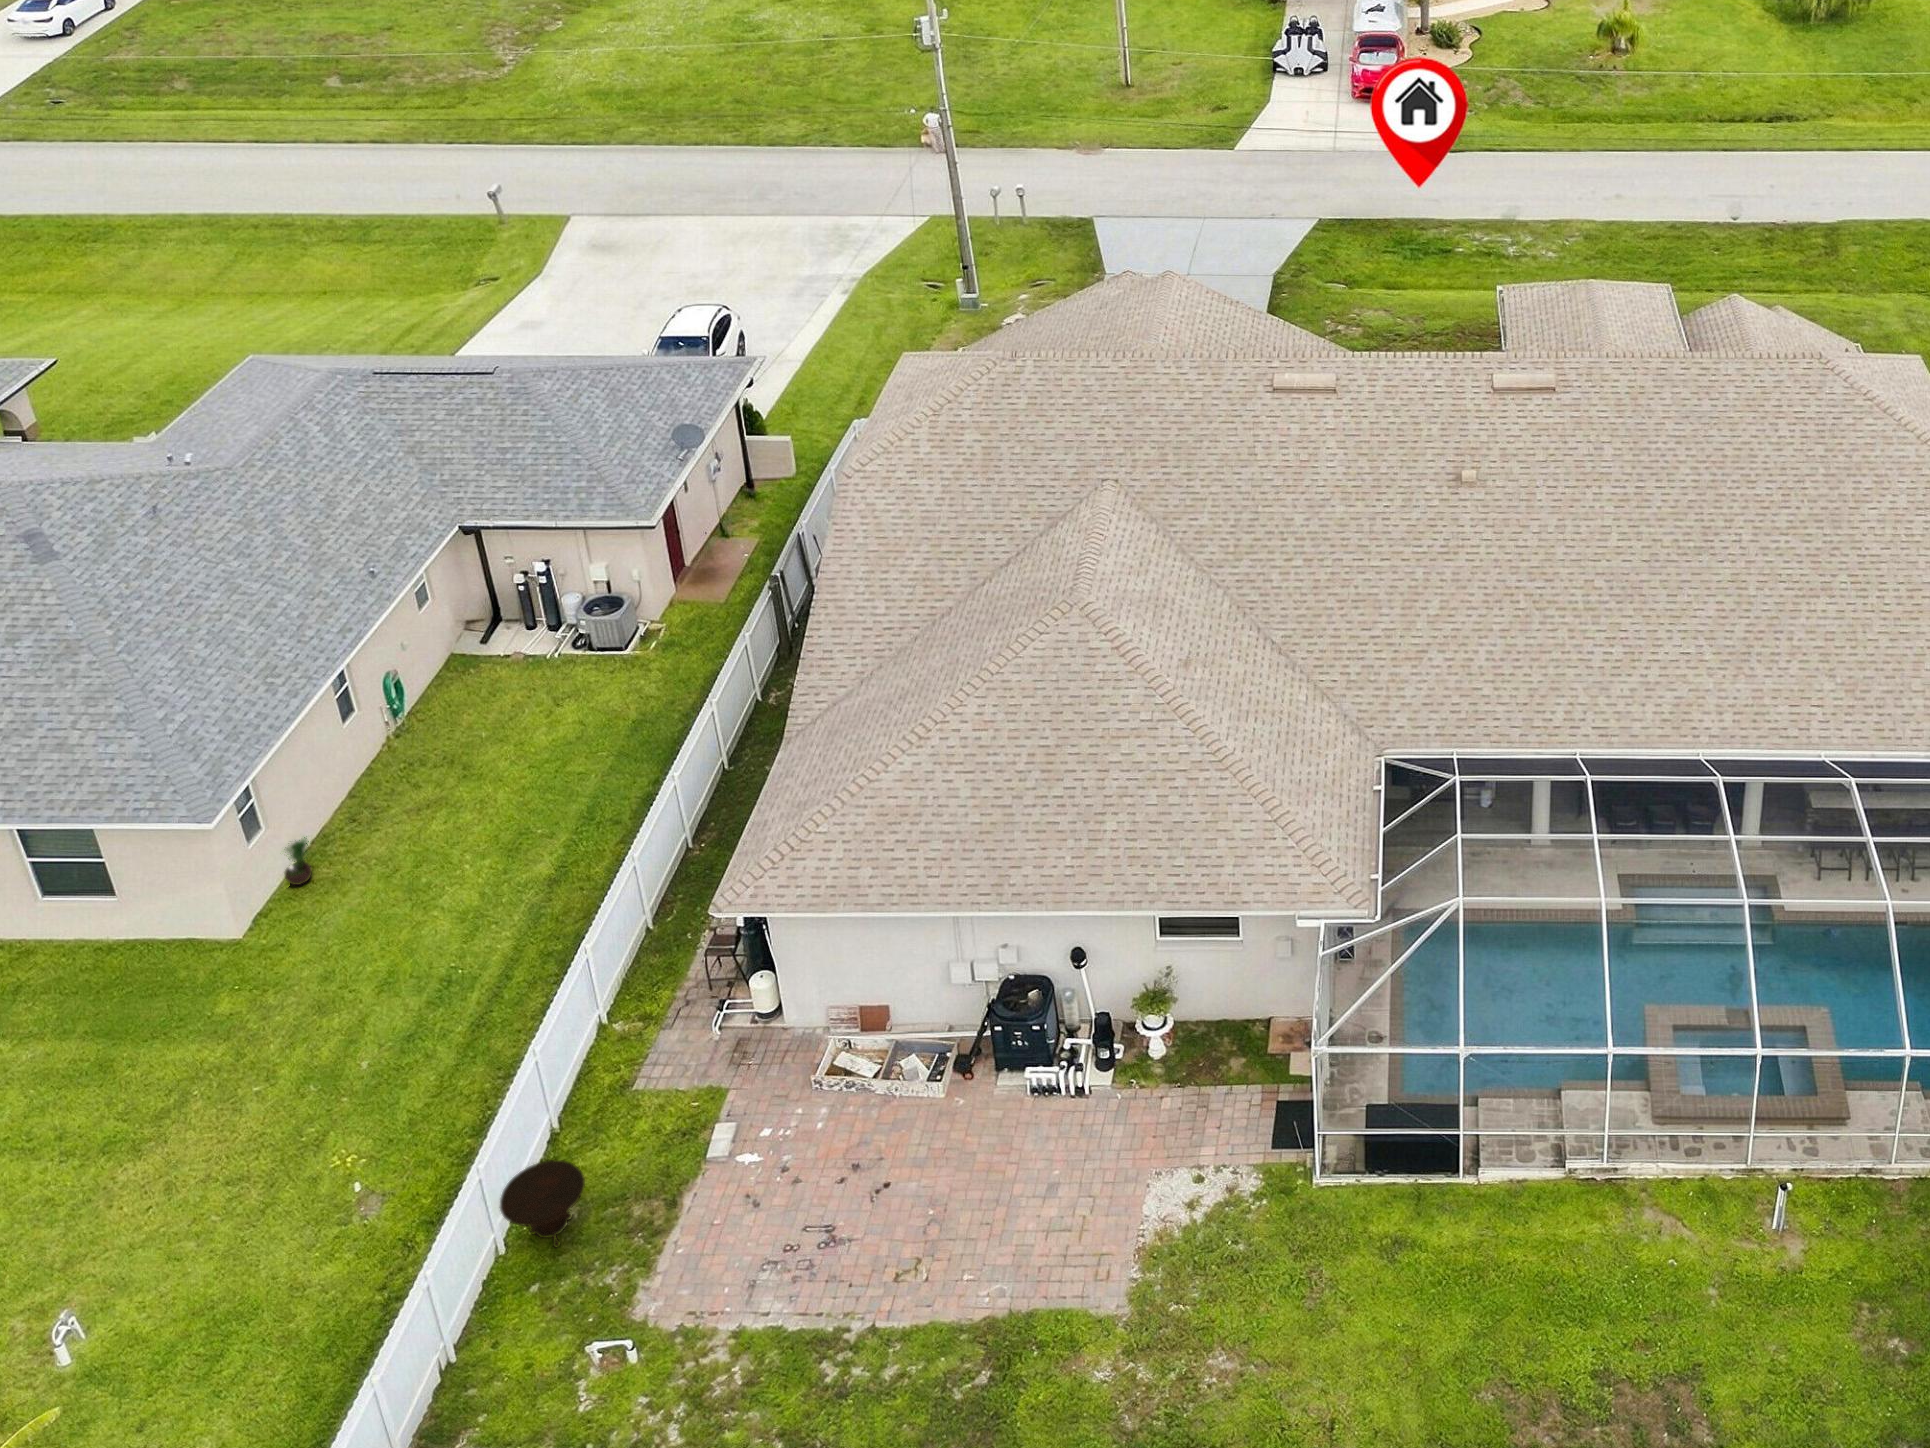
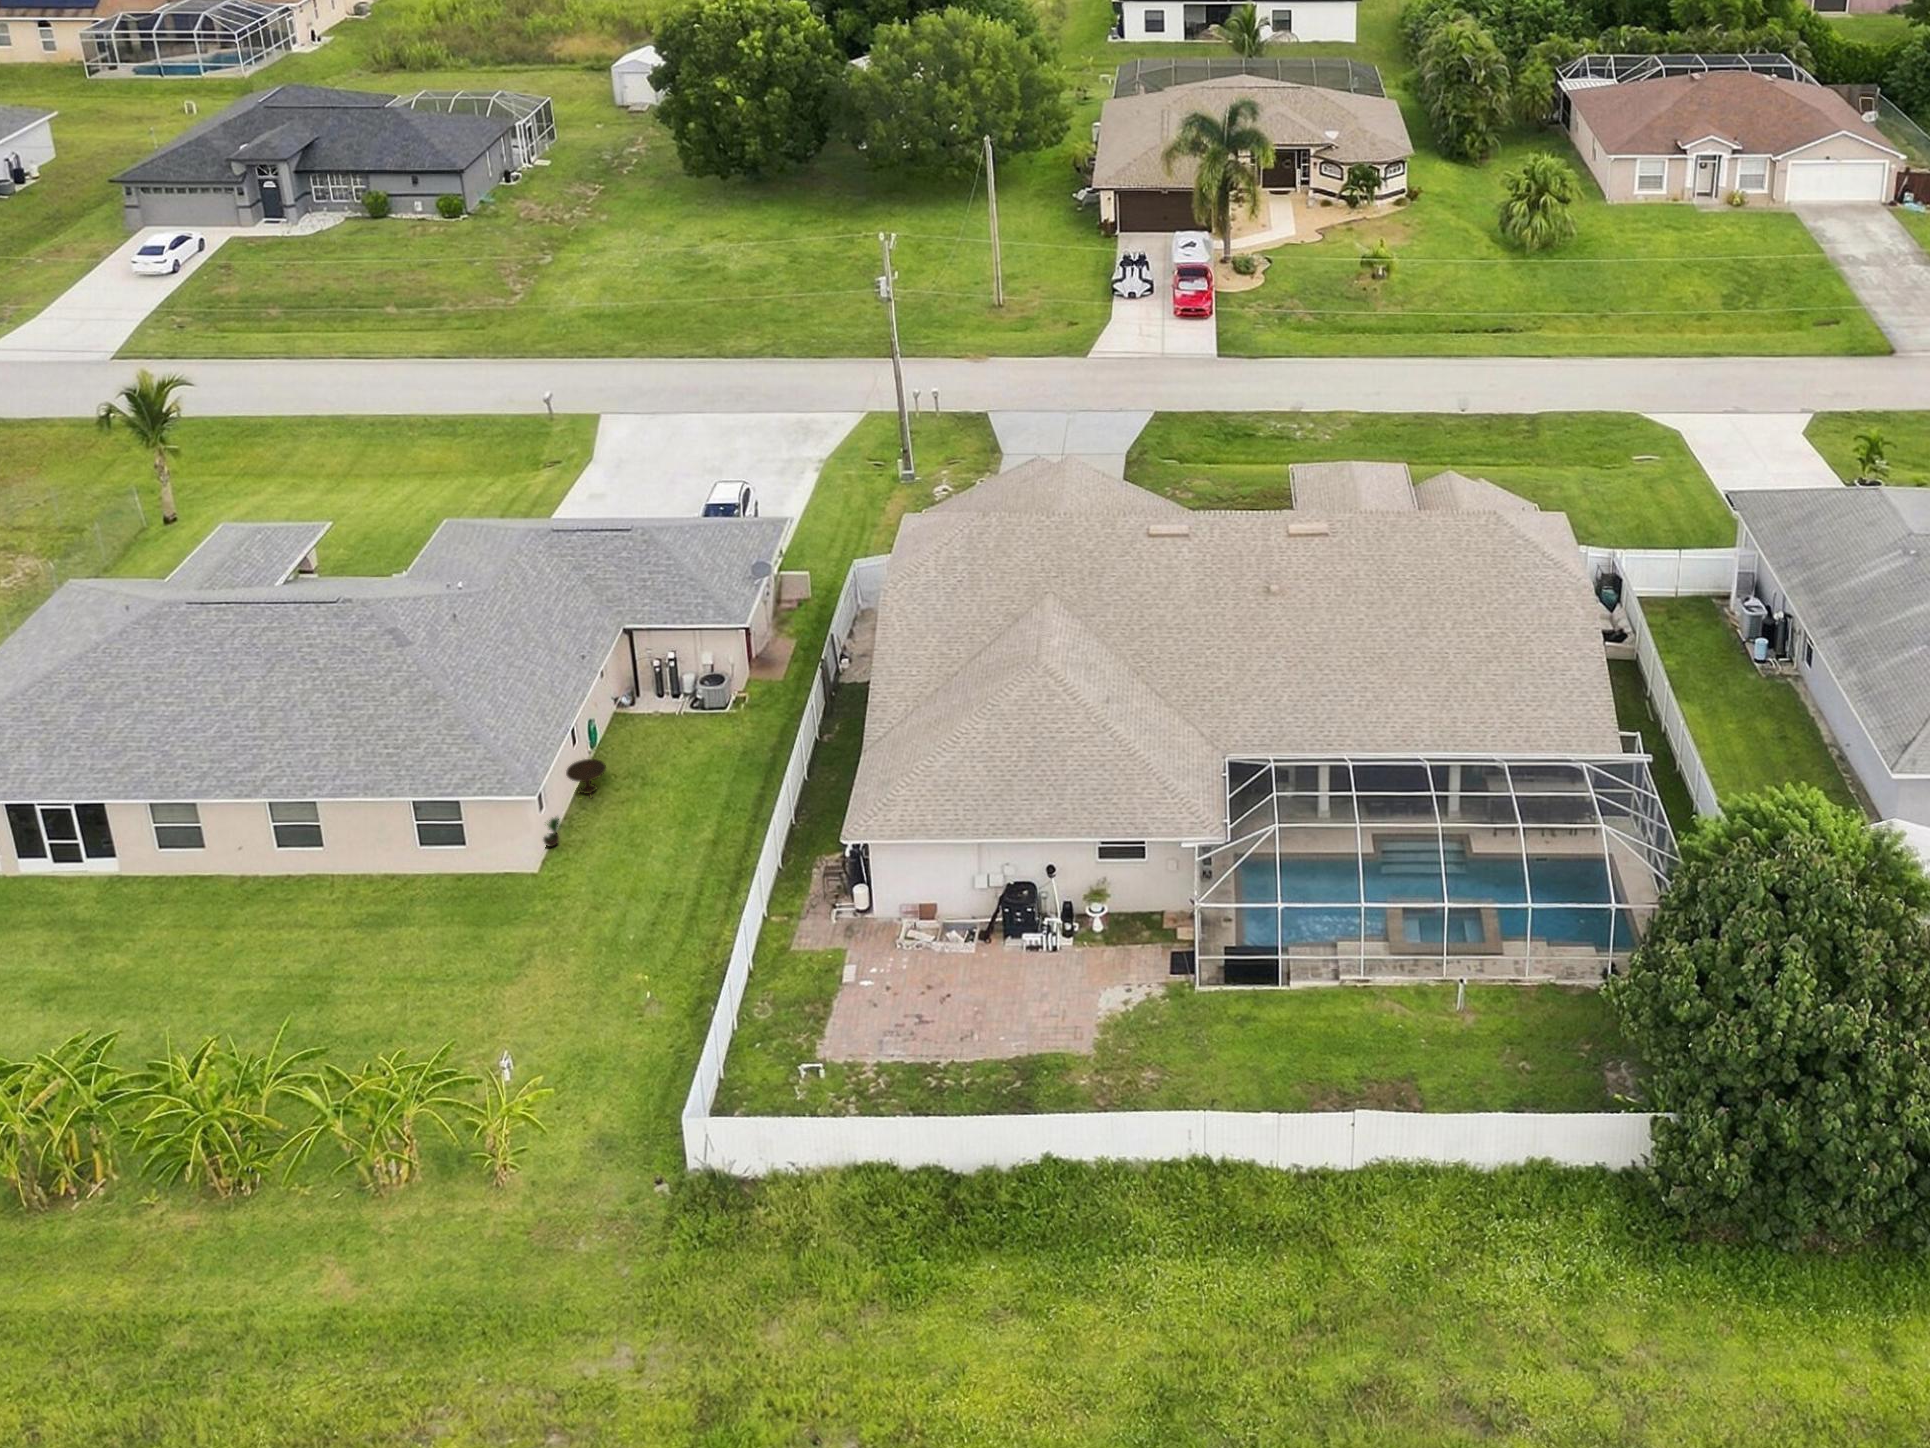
side table: present [500,1160,585,1247] -> present [566,759,606,798]

